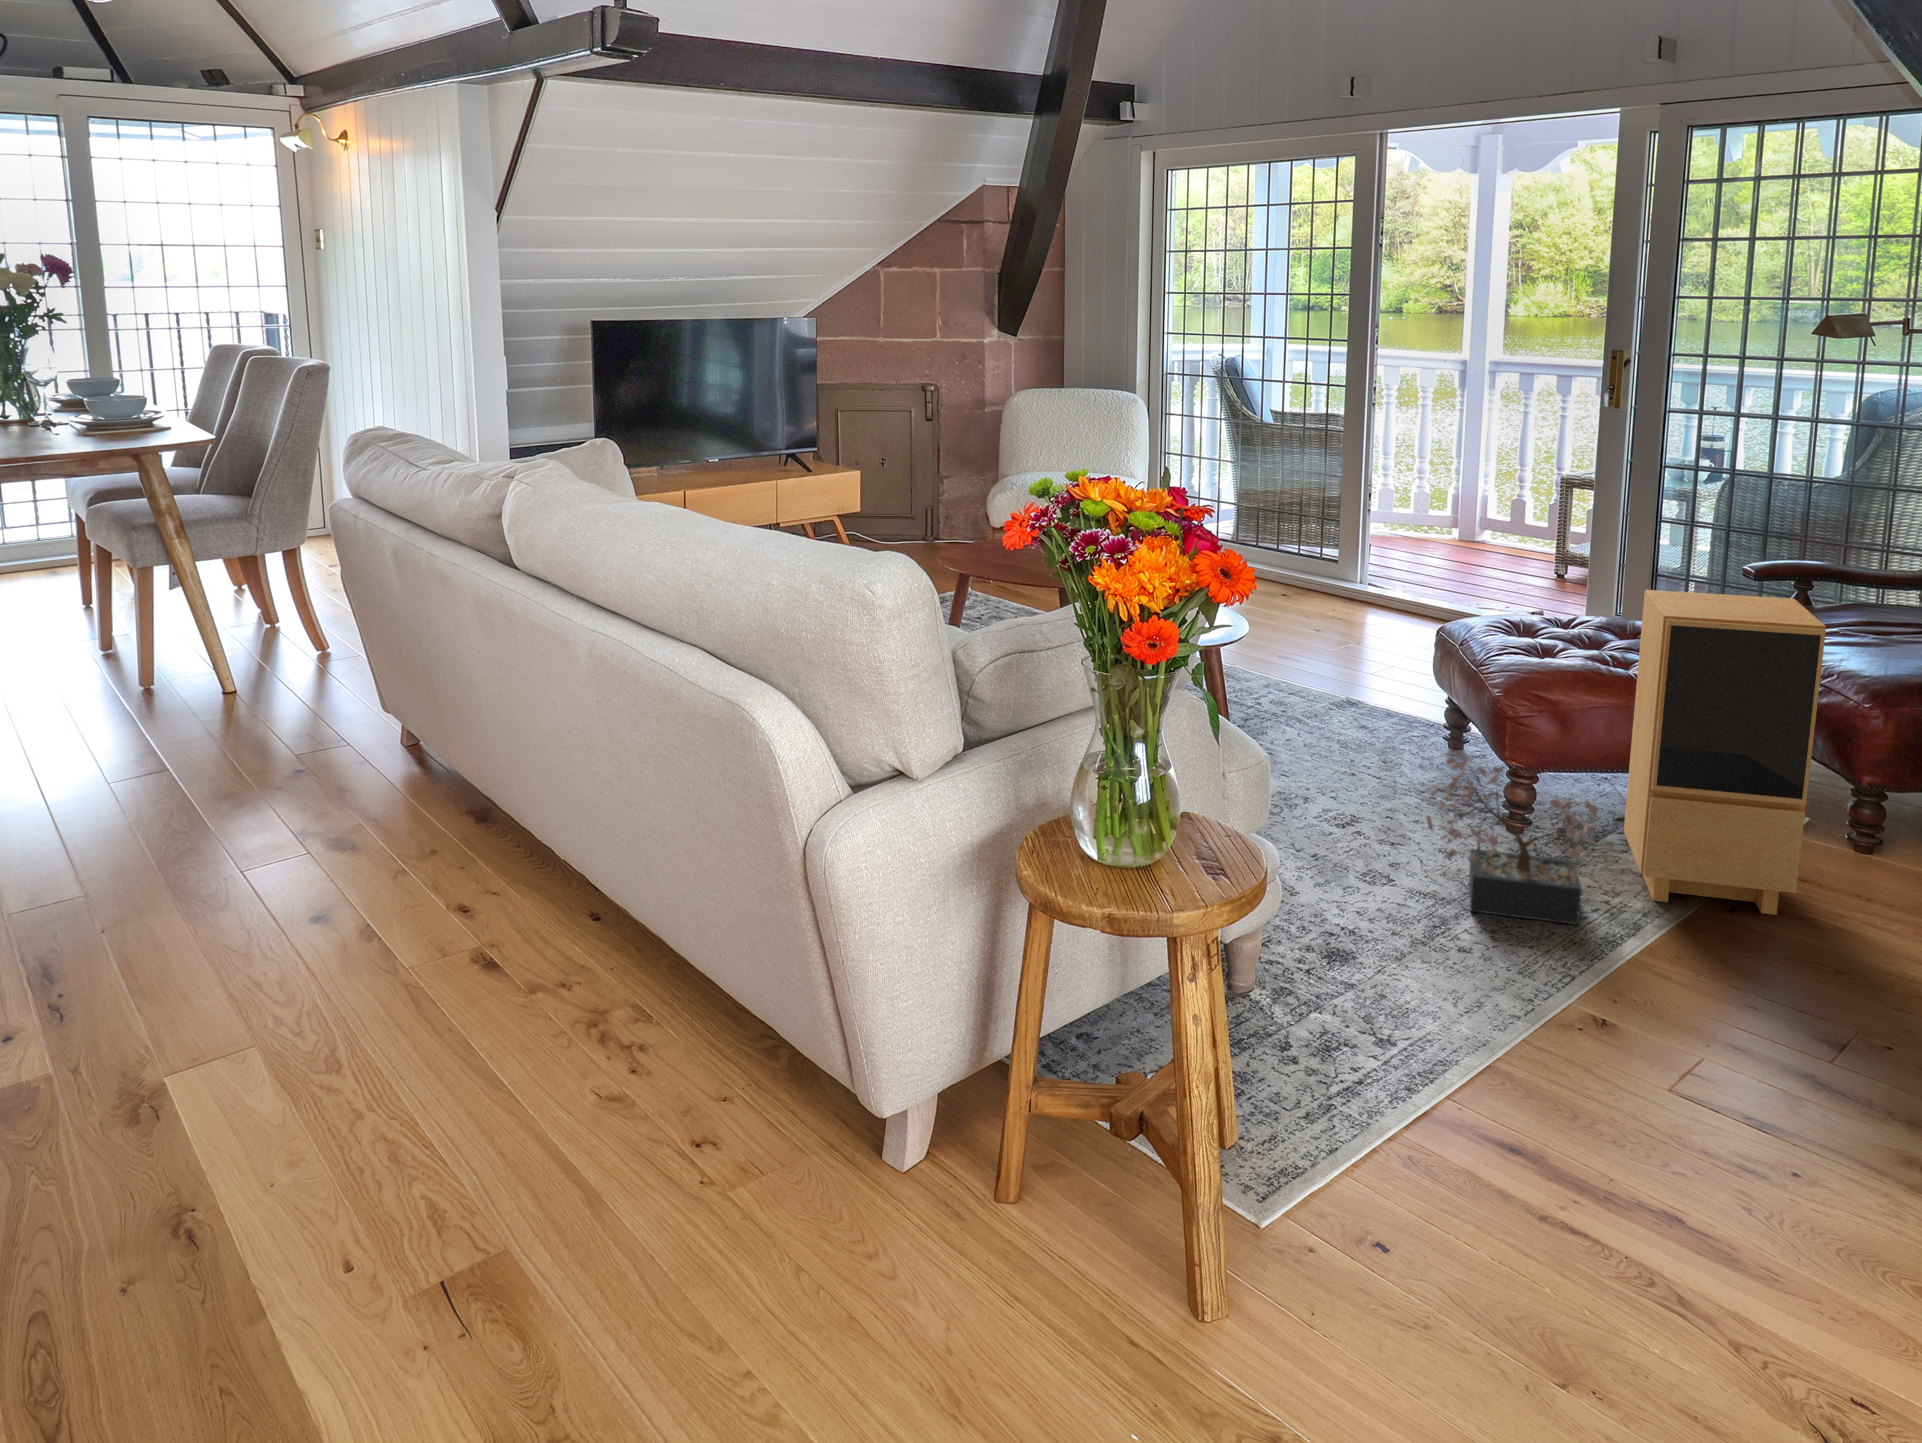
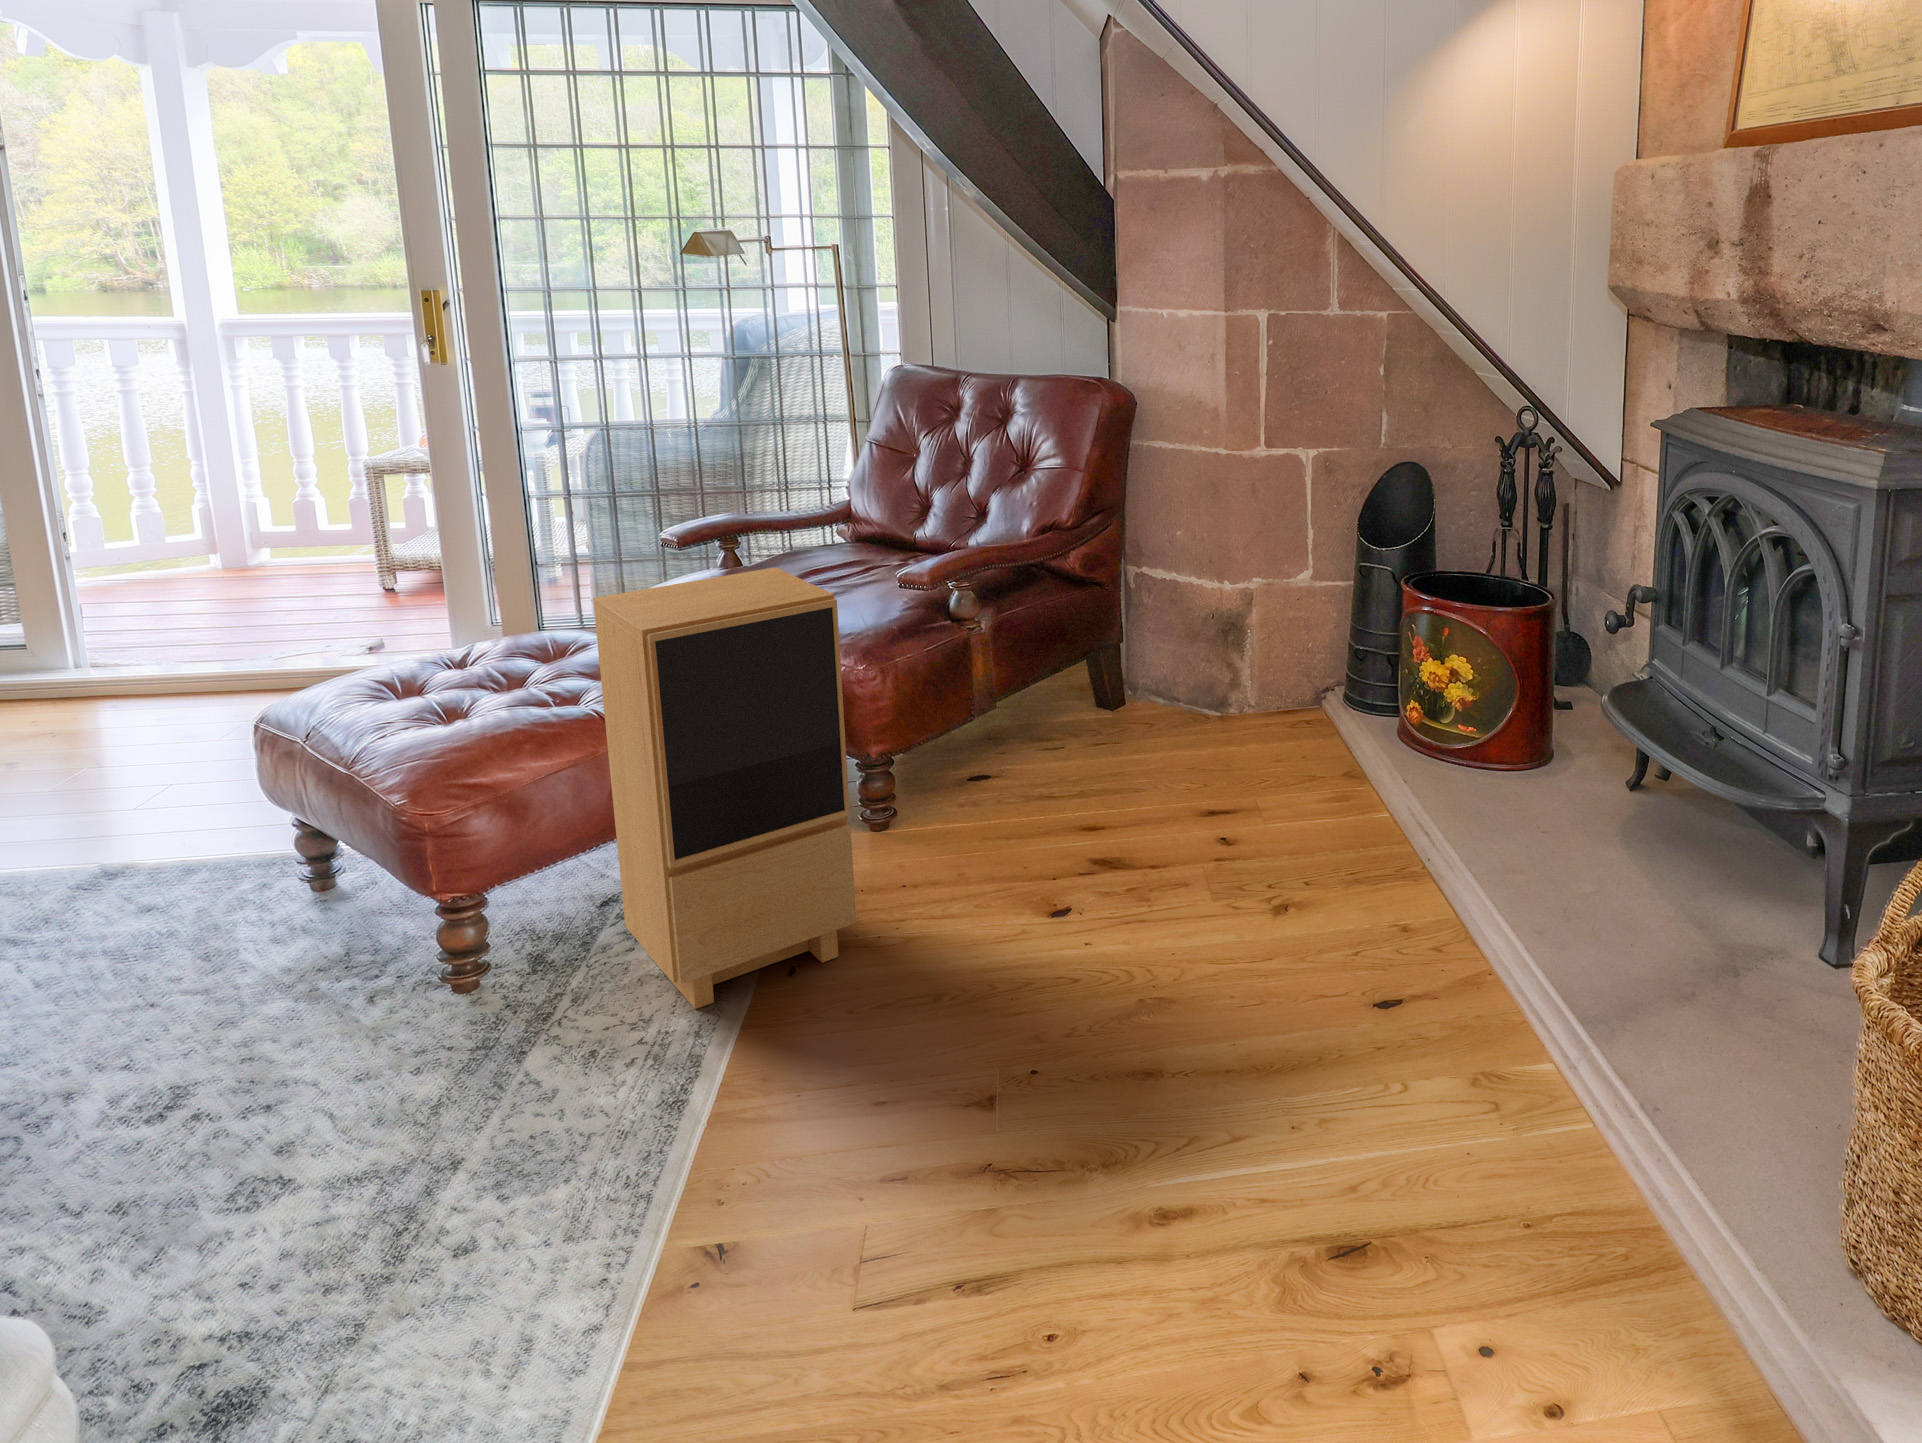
decorative plant: present [1426,752,1614,925] -> none [331,916,642,1167]

